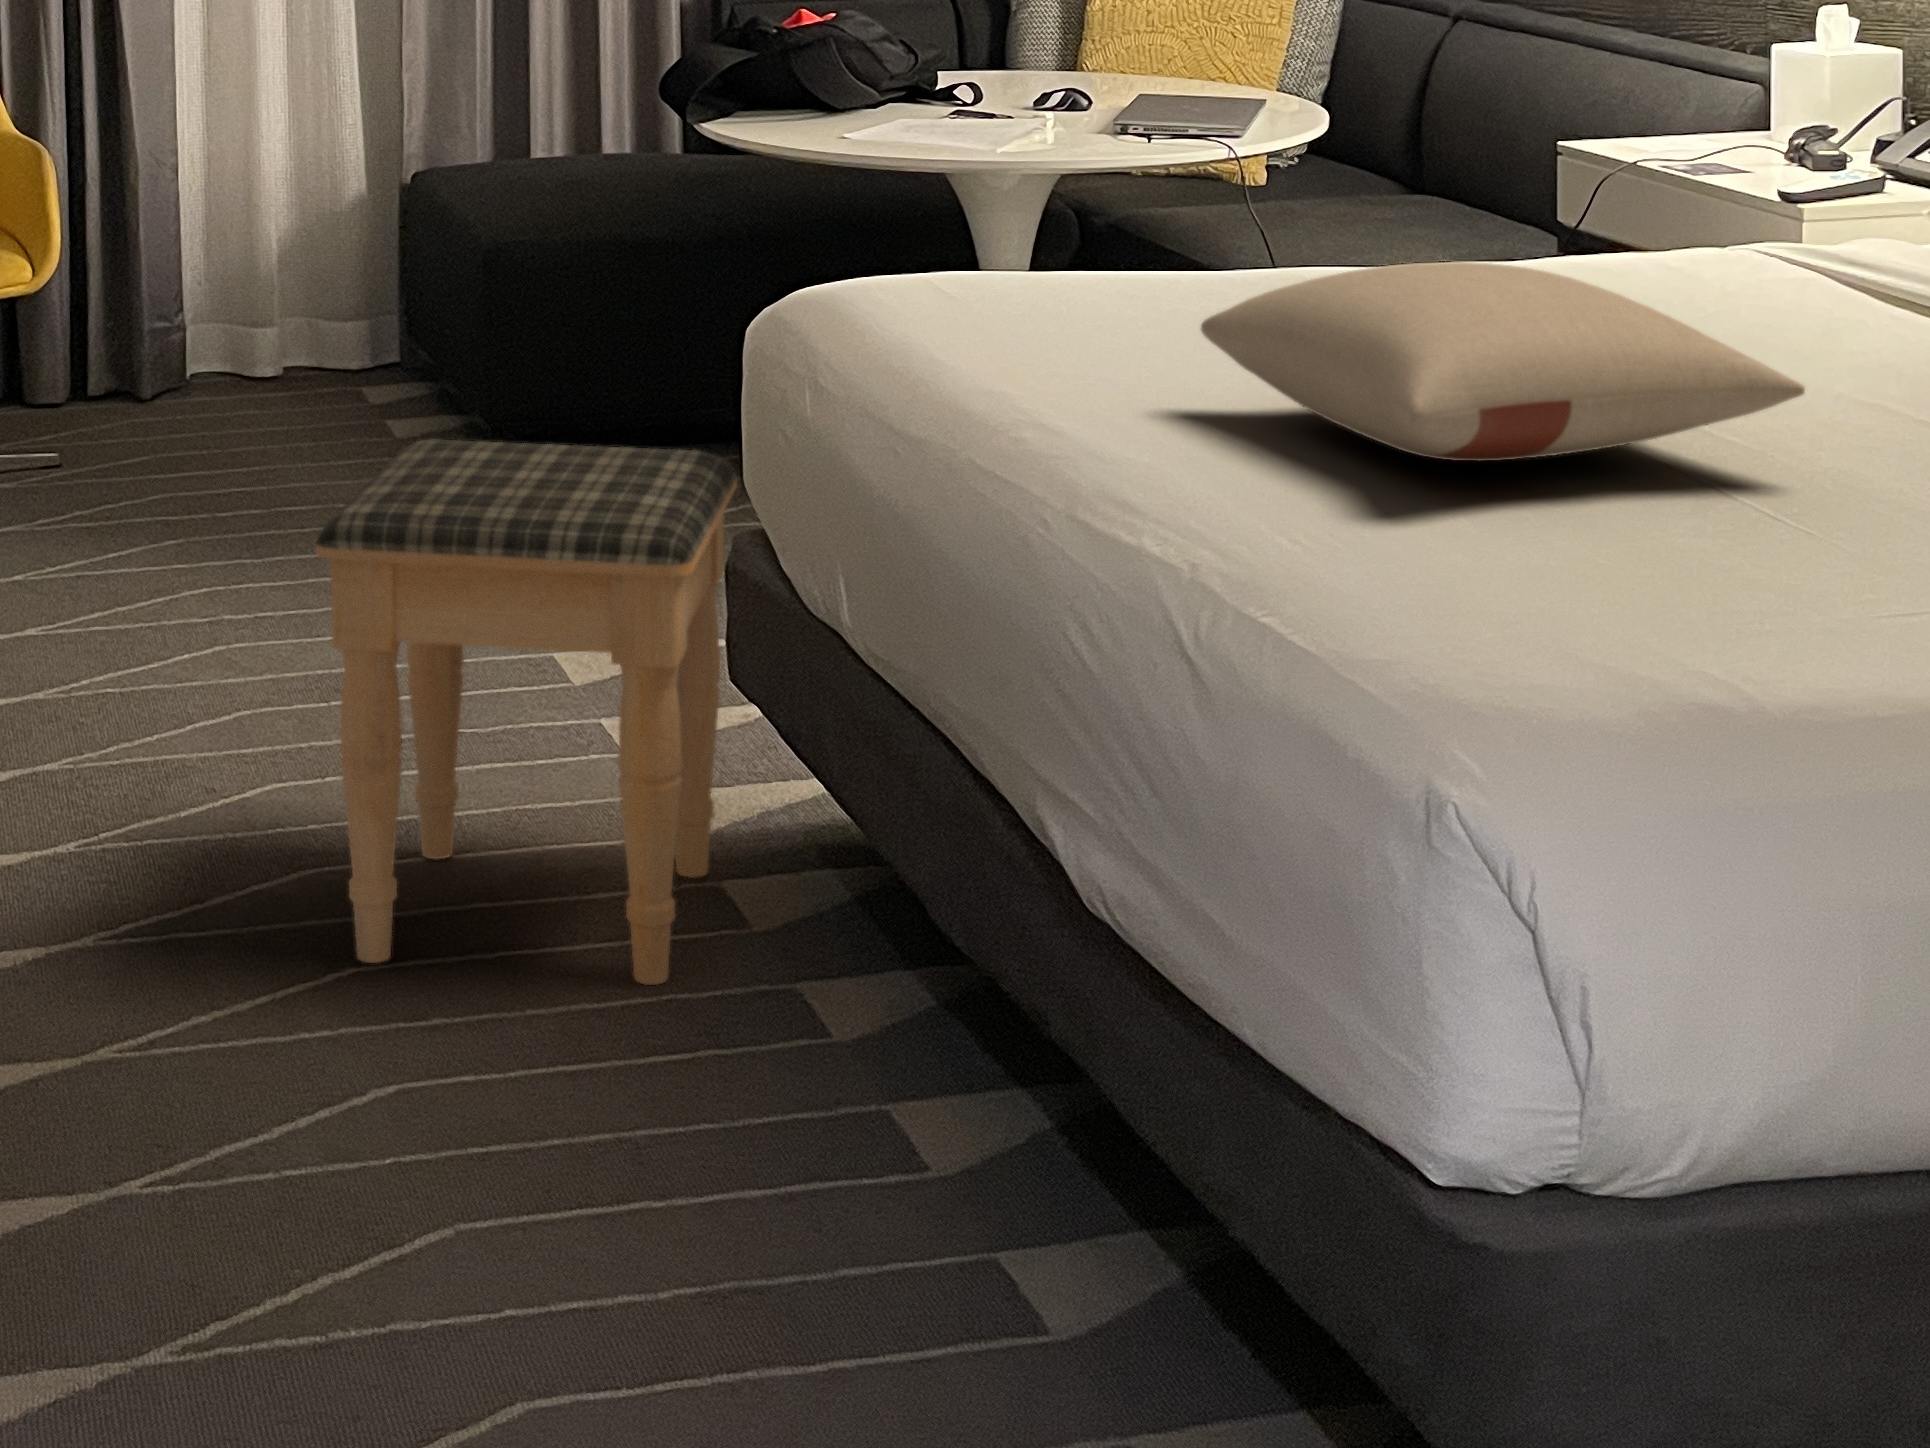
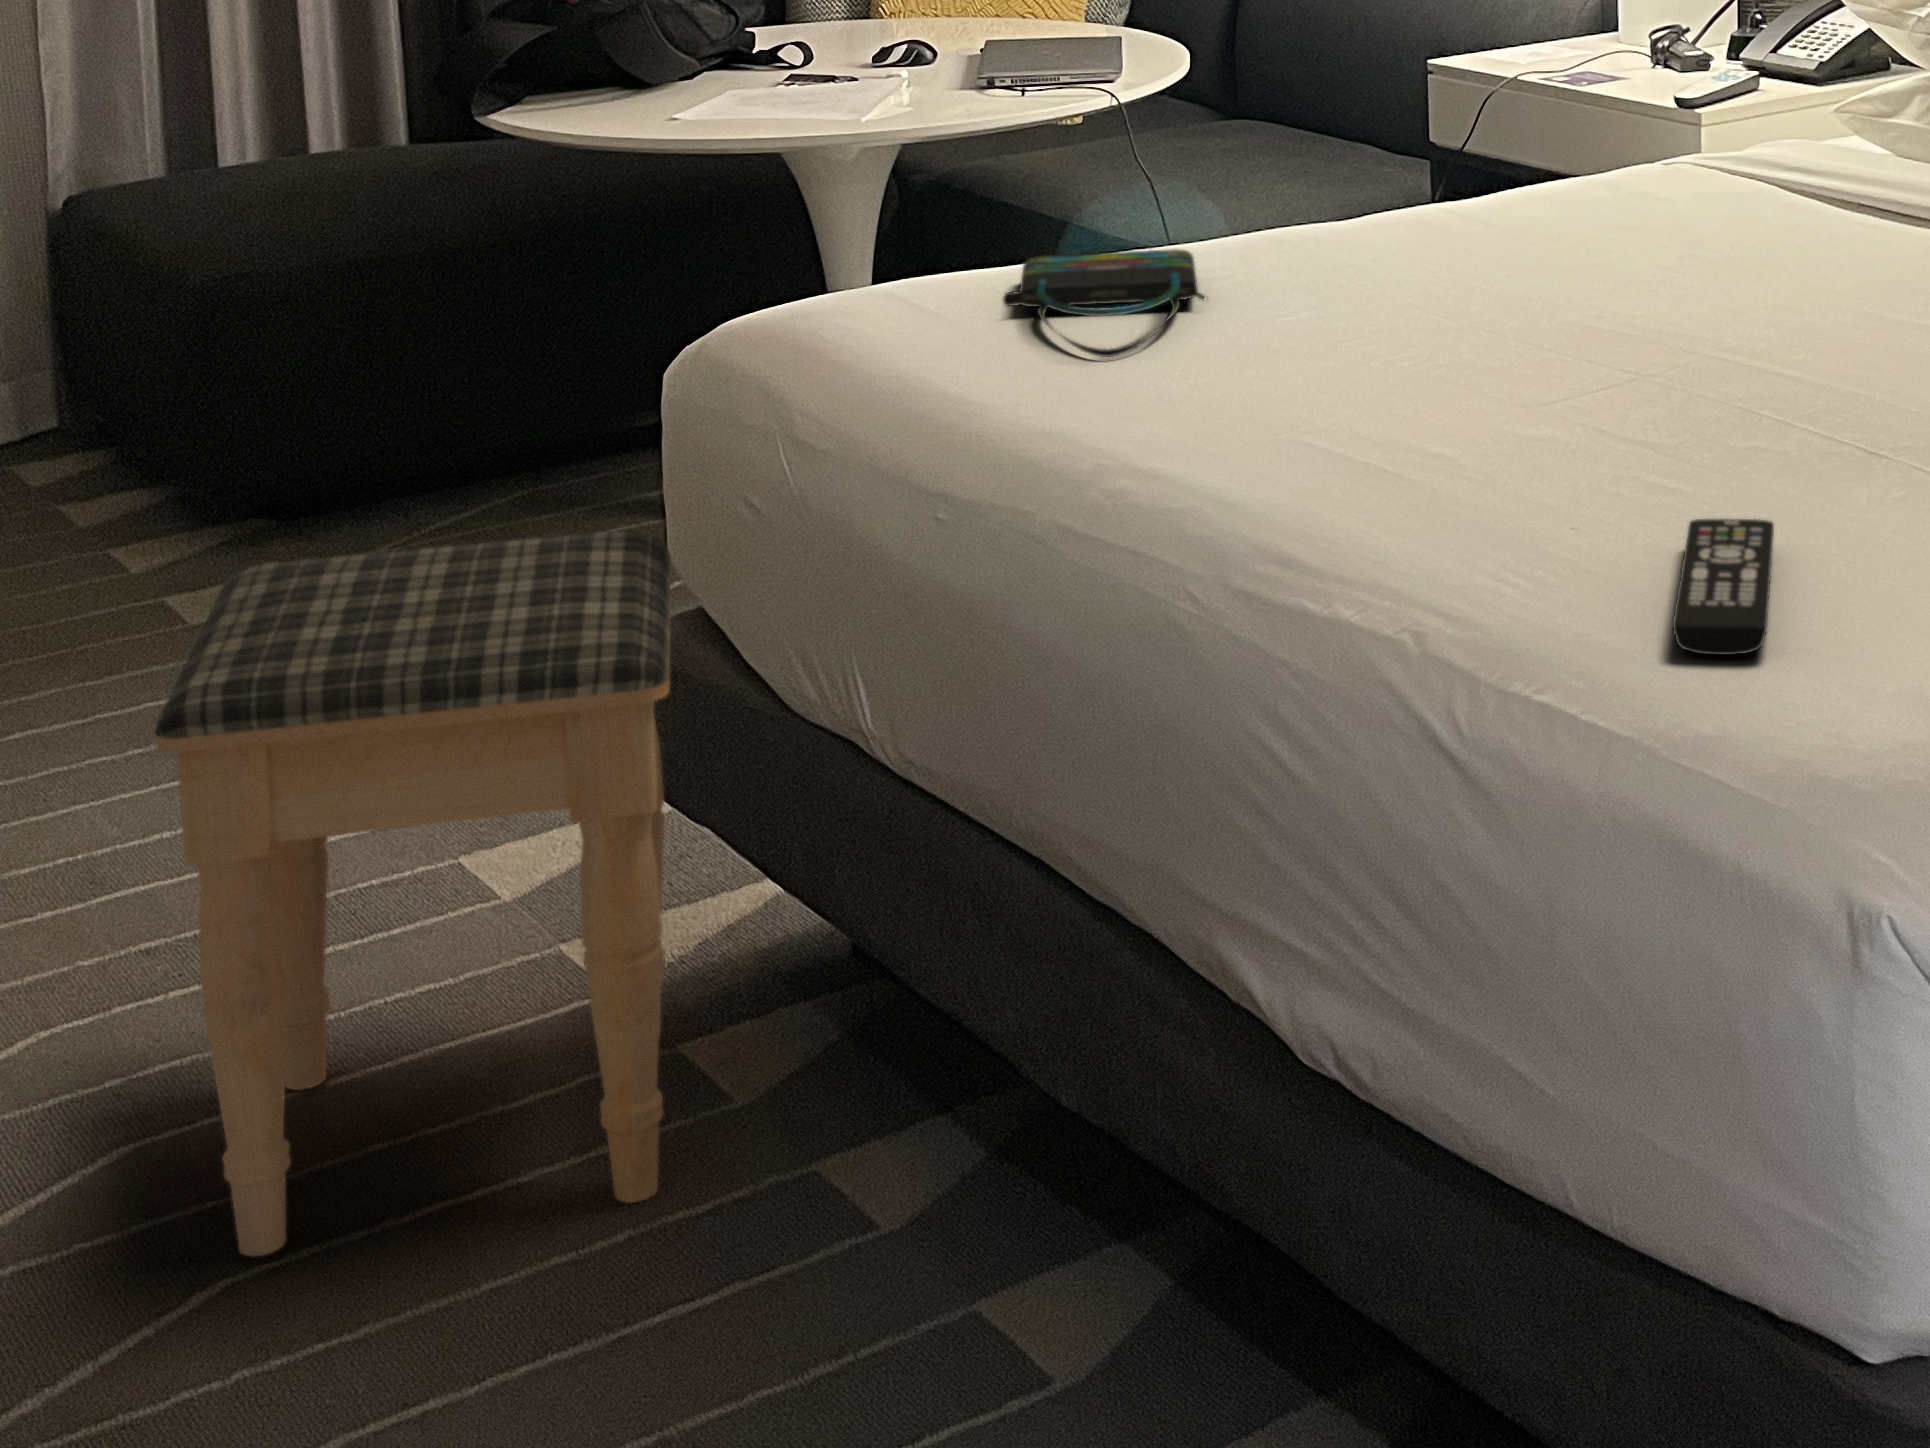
pillow: present [1201,262,1805,461] -> none [1259,222,1907,445]
tote bag: none [1033,267,1220,351] -> present [1003,249,1205,357]
remote control: none [1430,525,1588,629] -> present [1673,519,1774,655]

